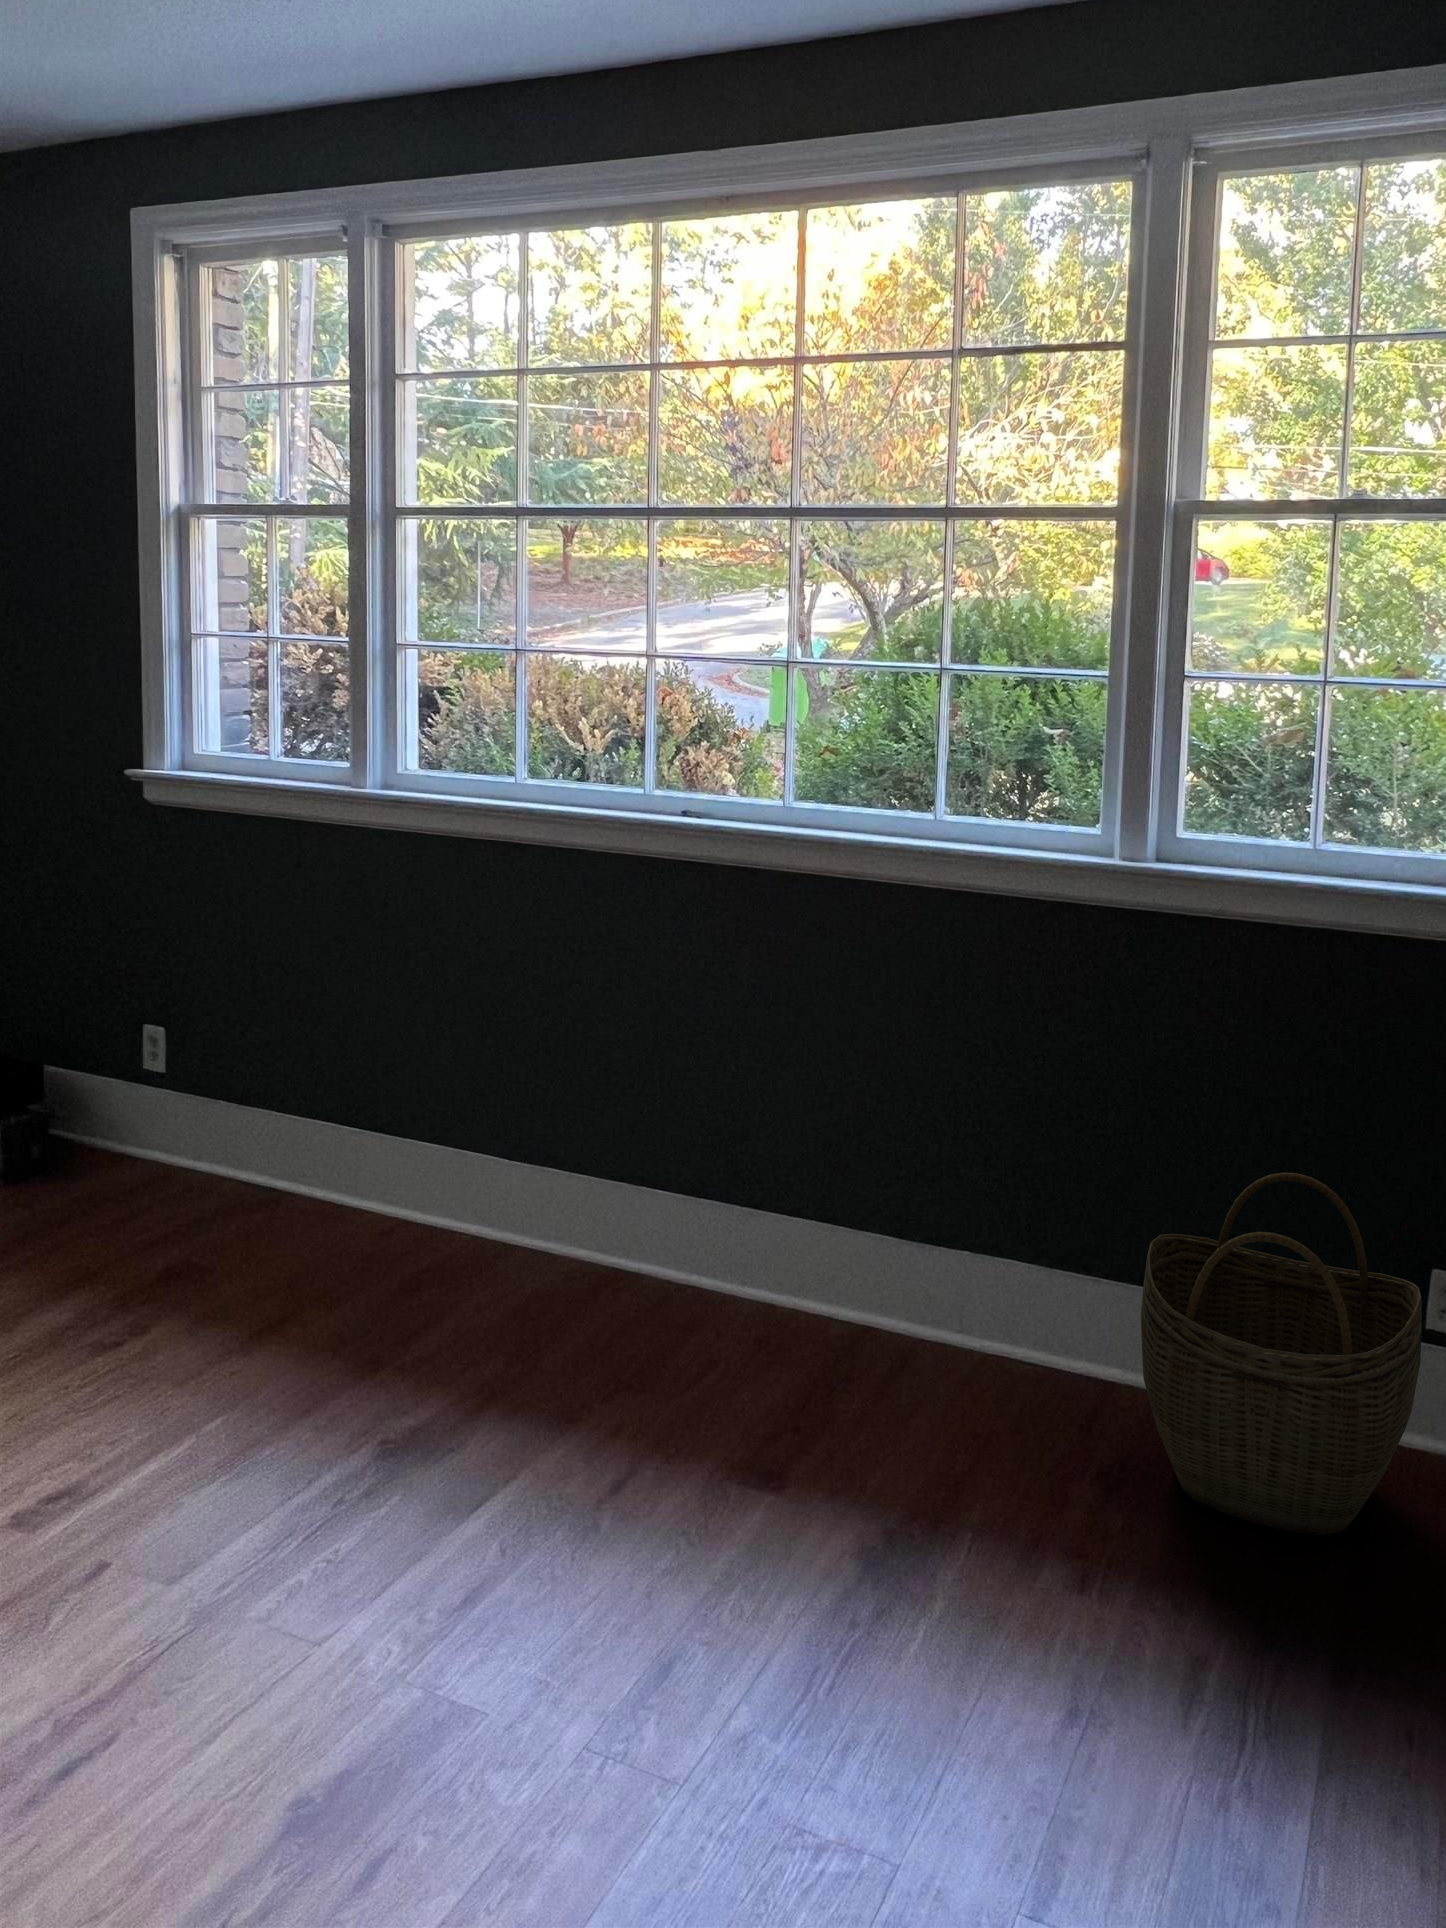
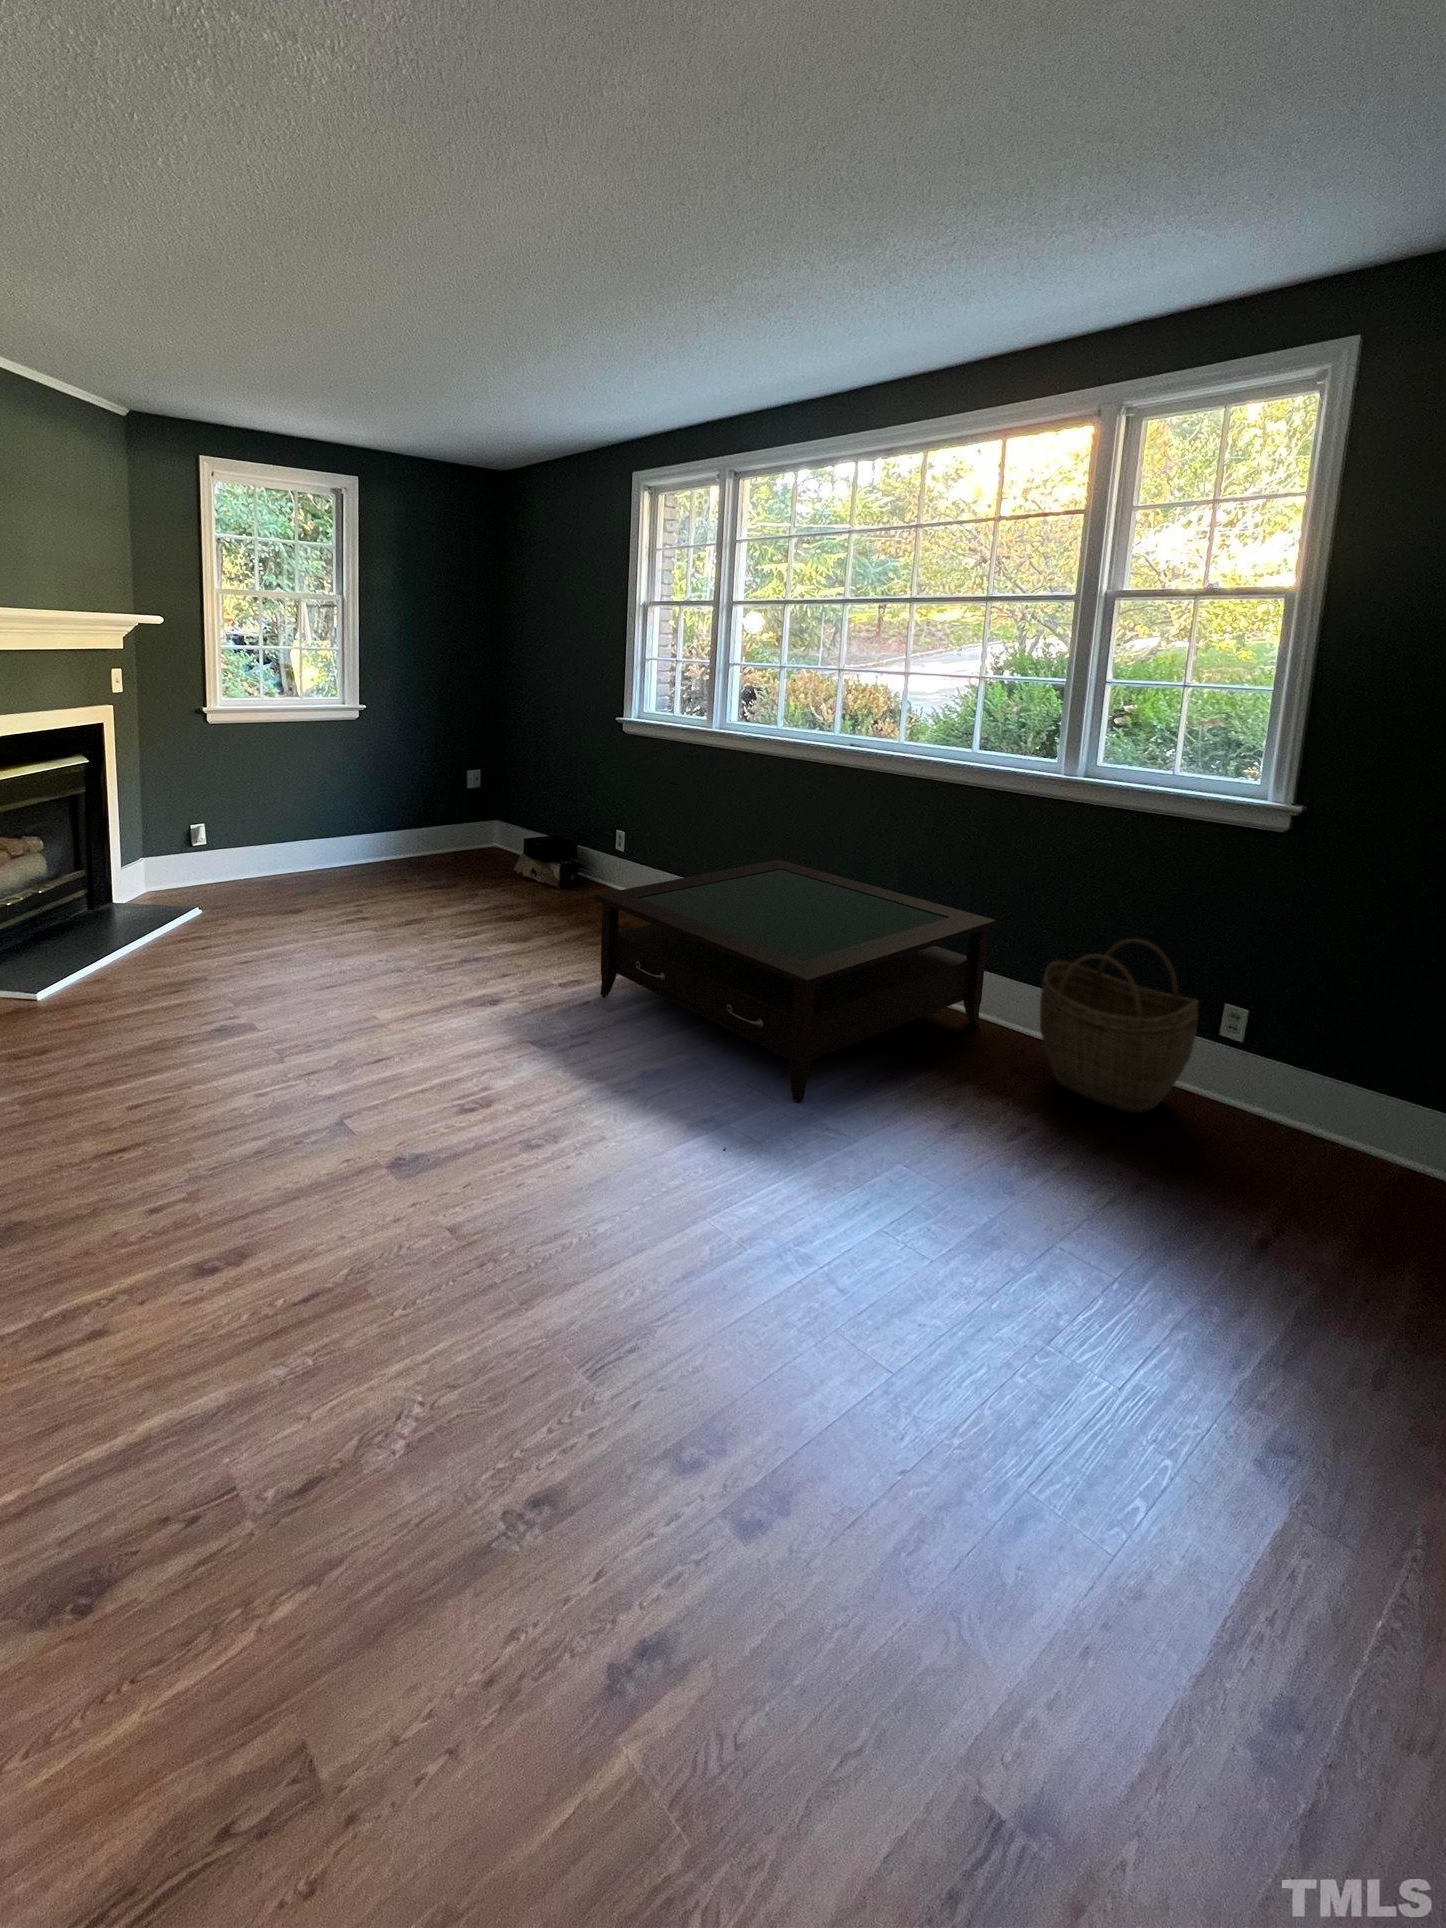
coffee table: none [93,1068,1016,1771] -> present [595,860,997,1102]

